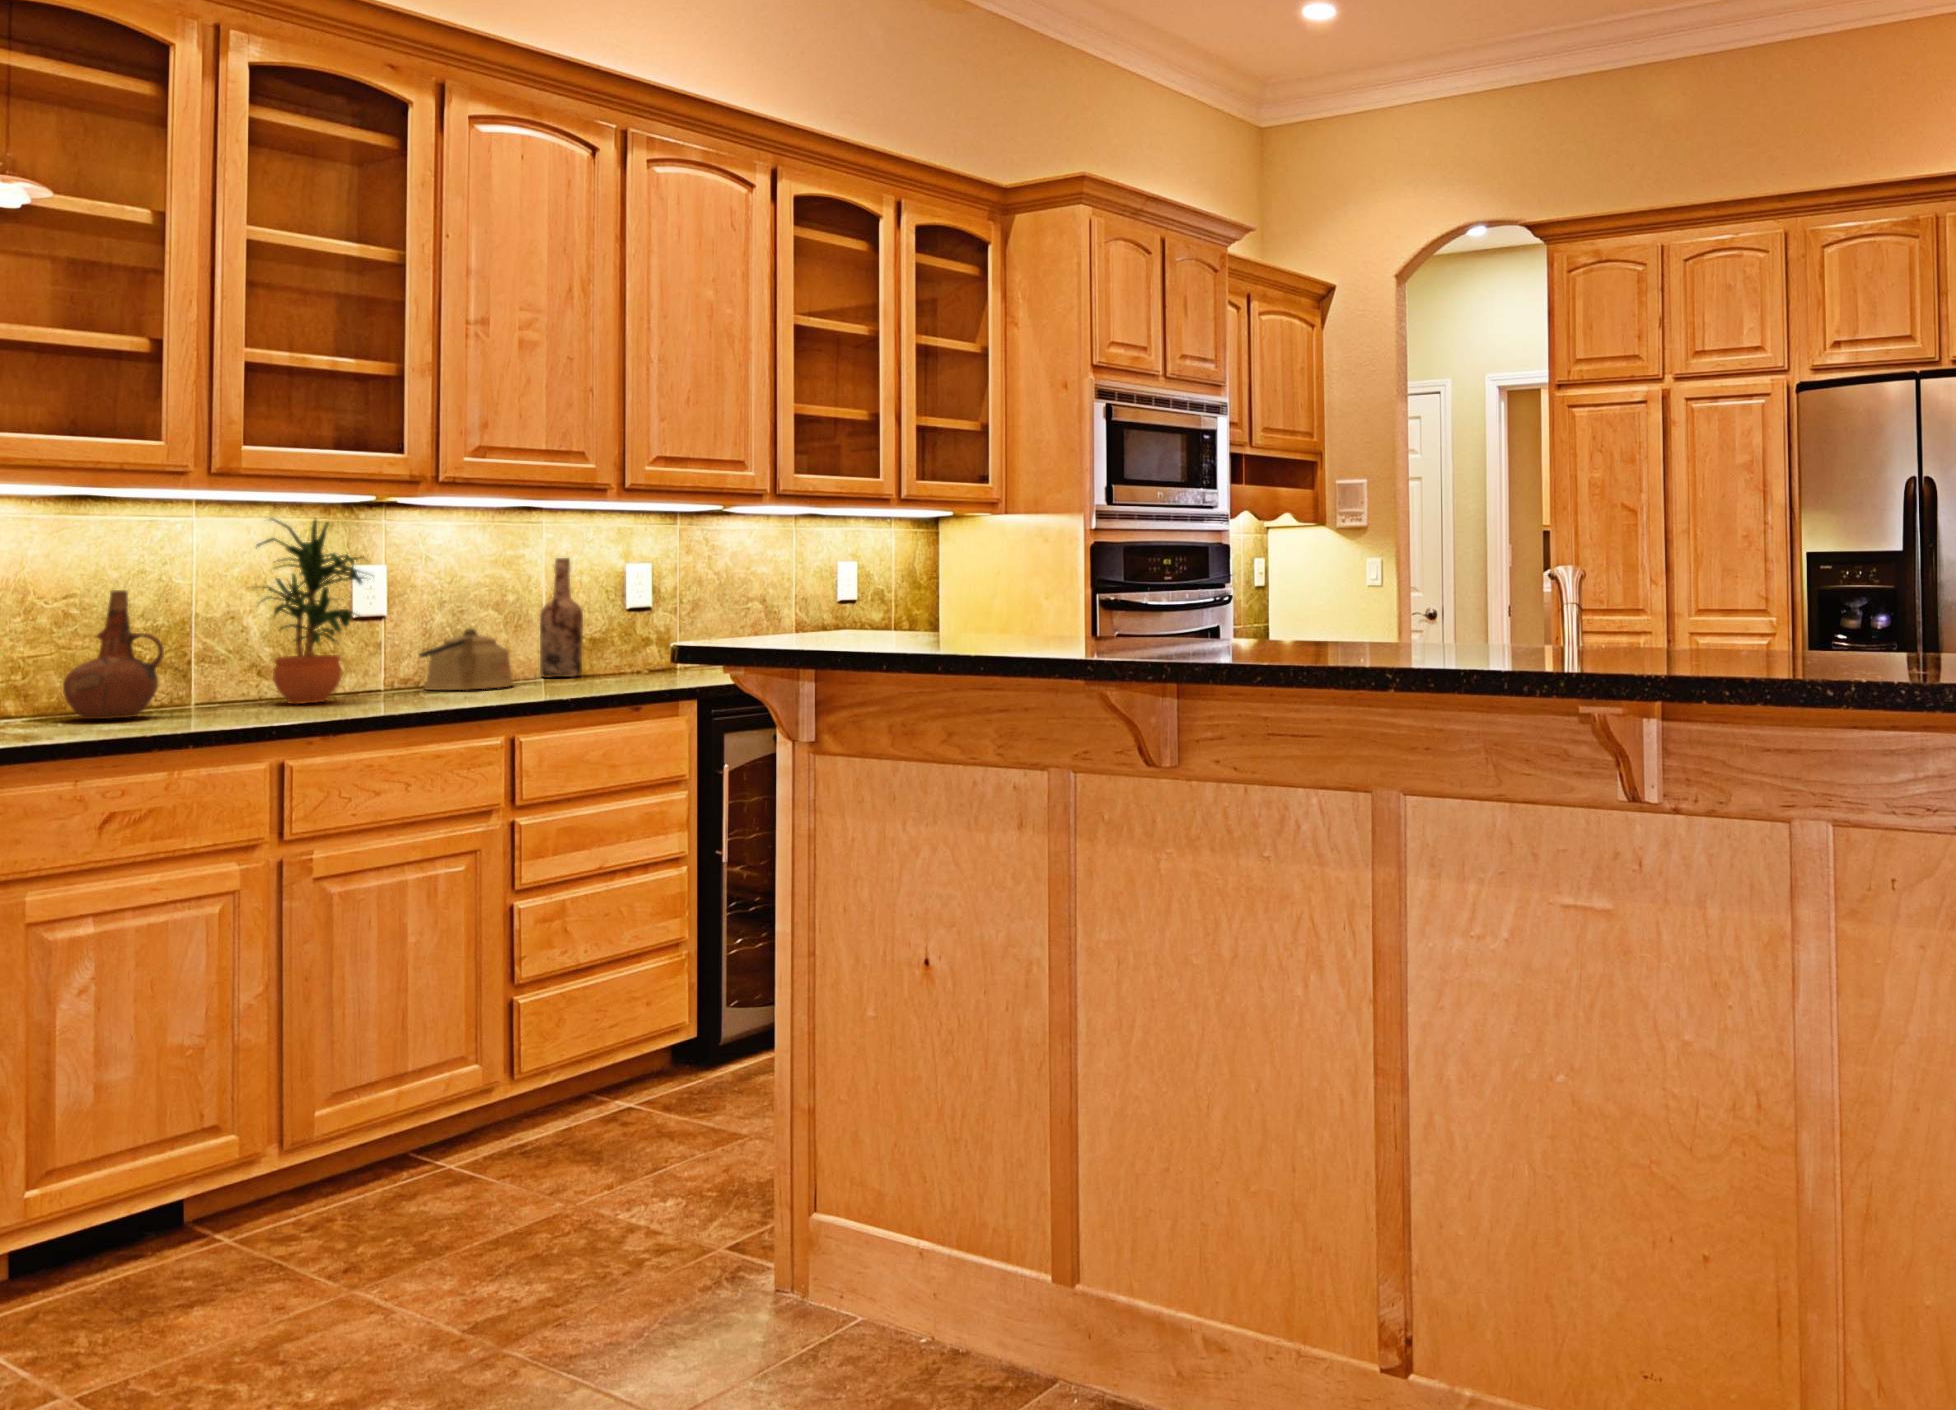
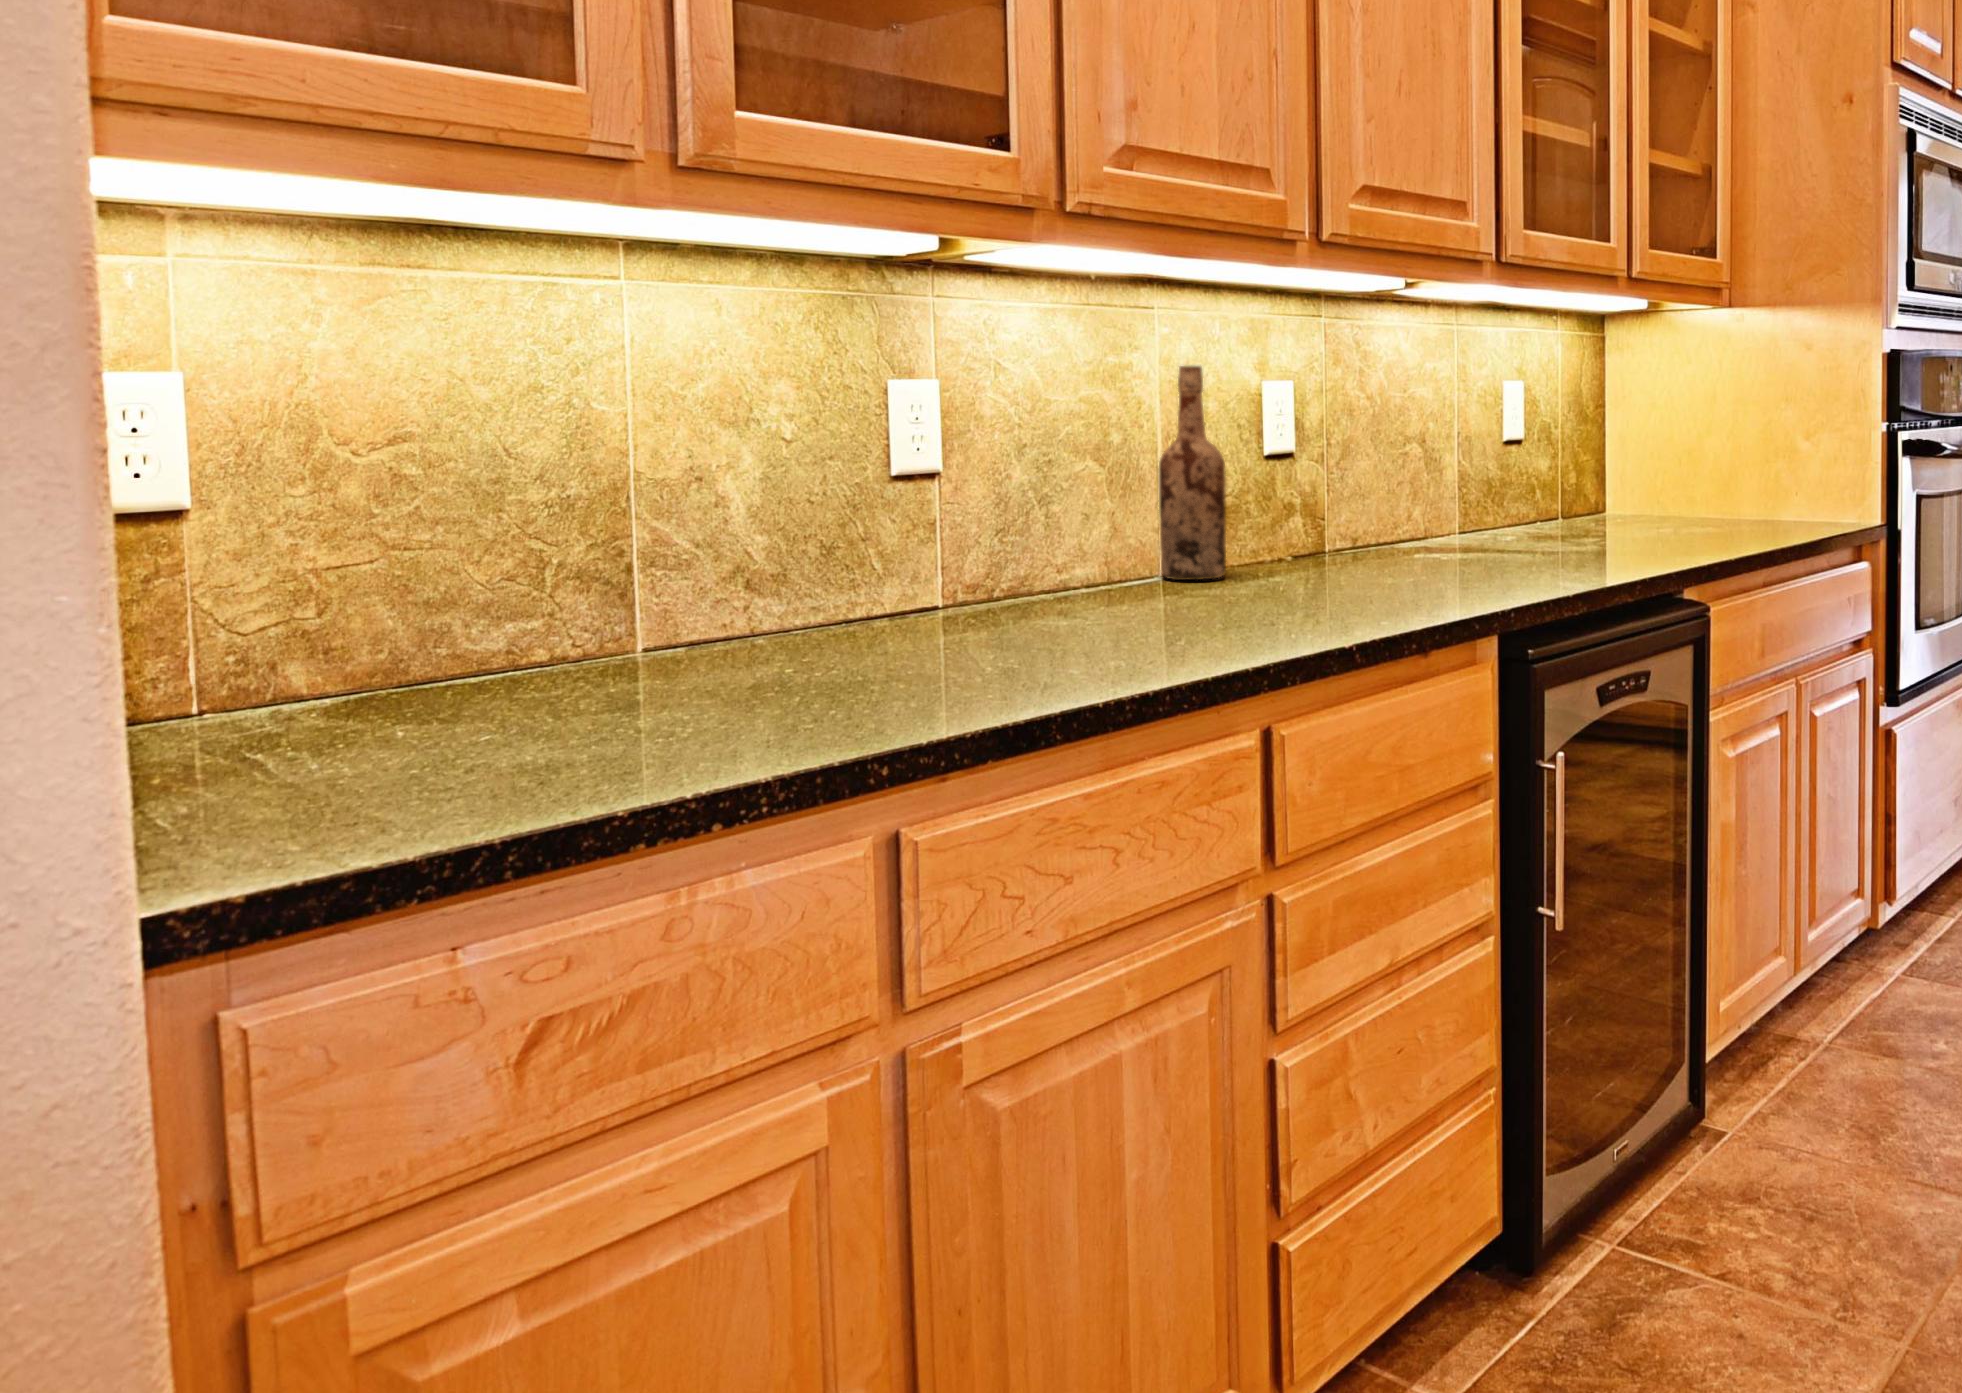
potted plant: present [256,518,367,704] -> none [735,269,975,659]
ceramic pitcher: present [63,590,164,719] -> none [408,422,609,721]
kettle: present [419,628,514,690] -> none [1003,495,1161,616]

